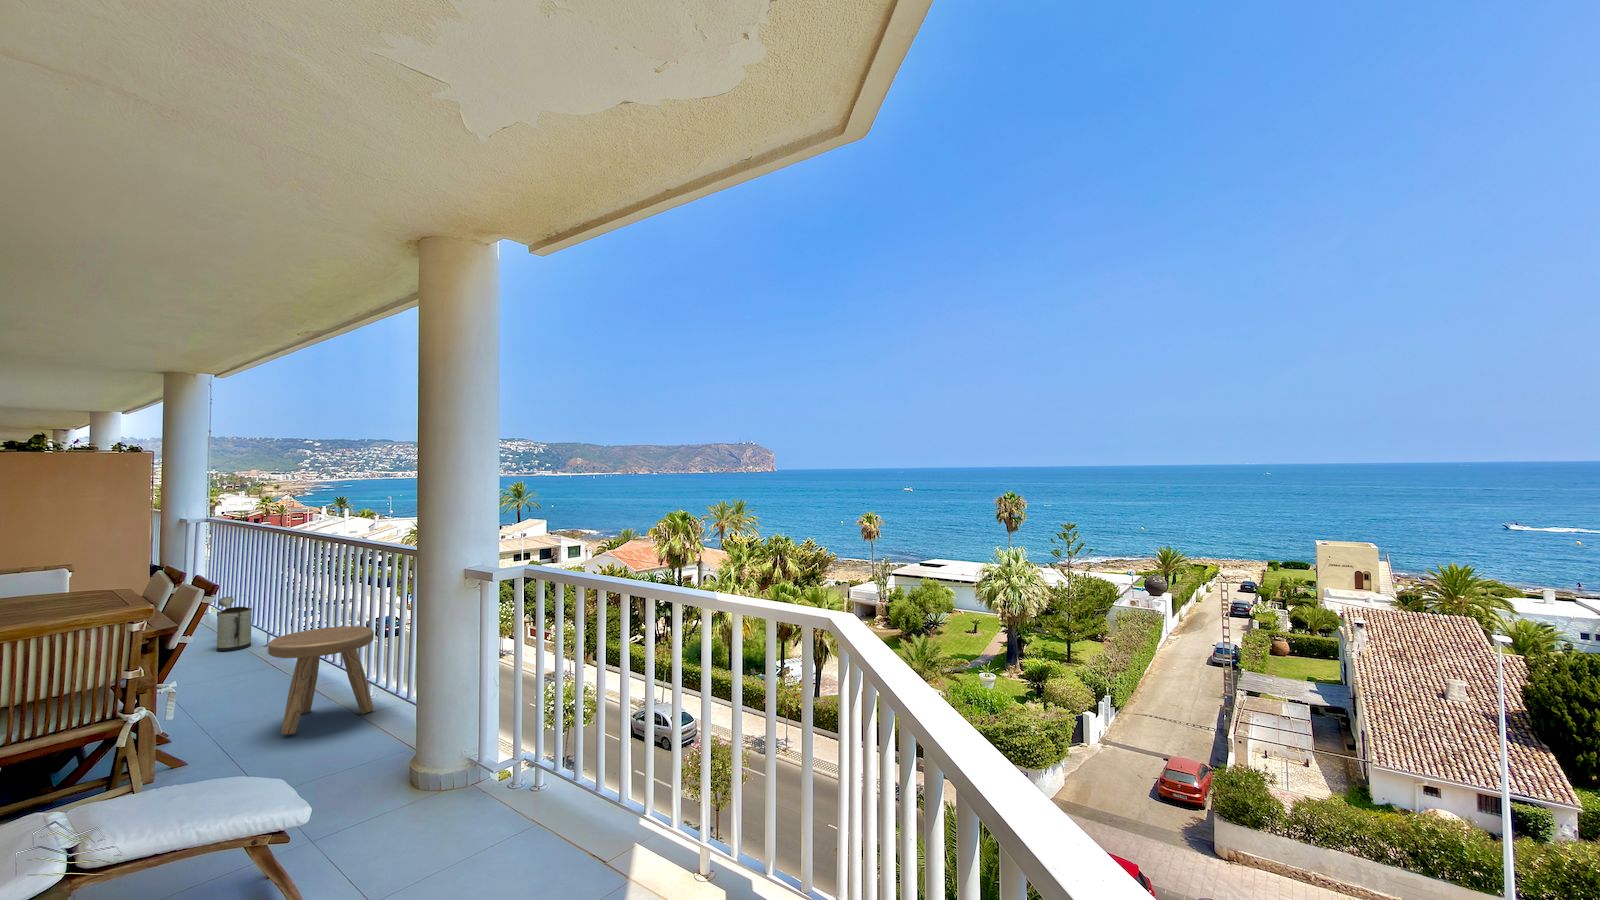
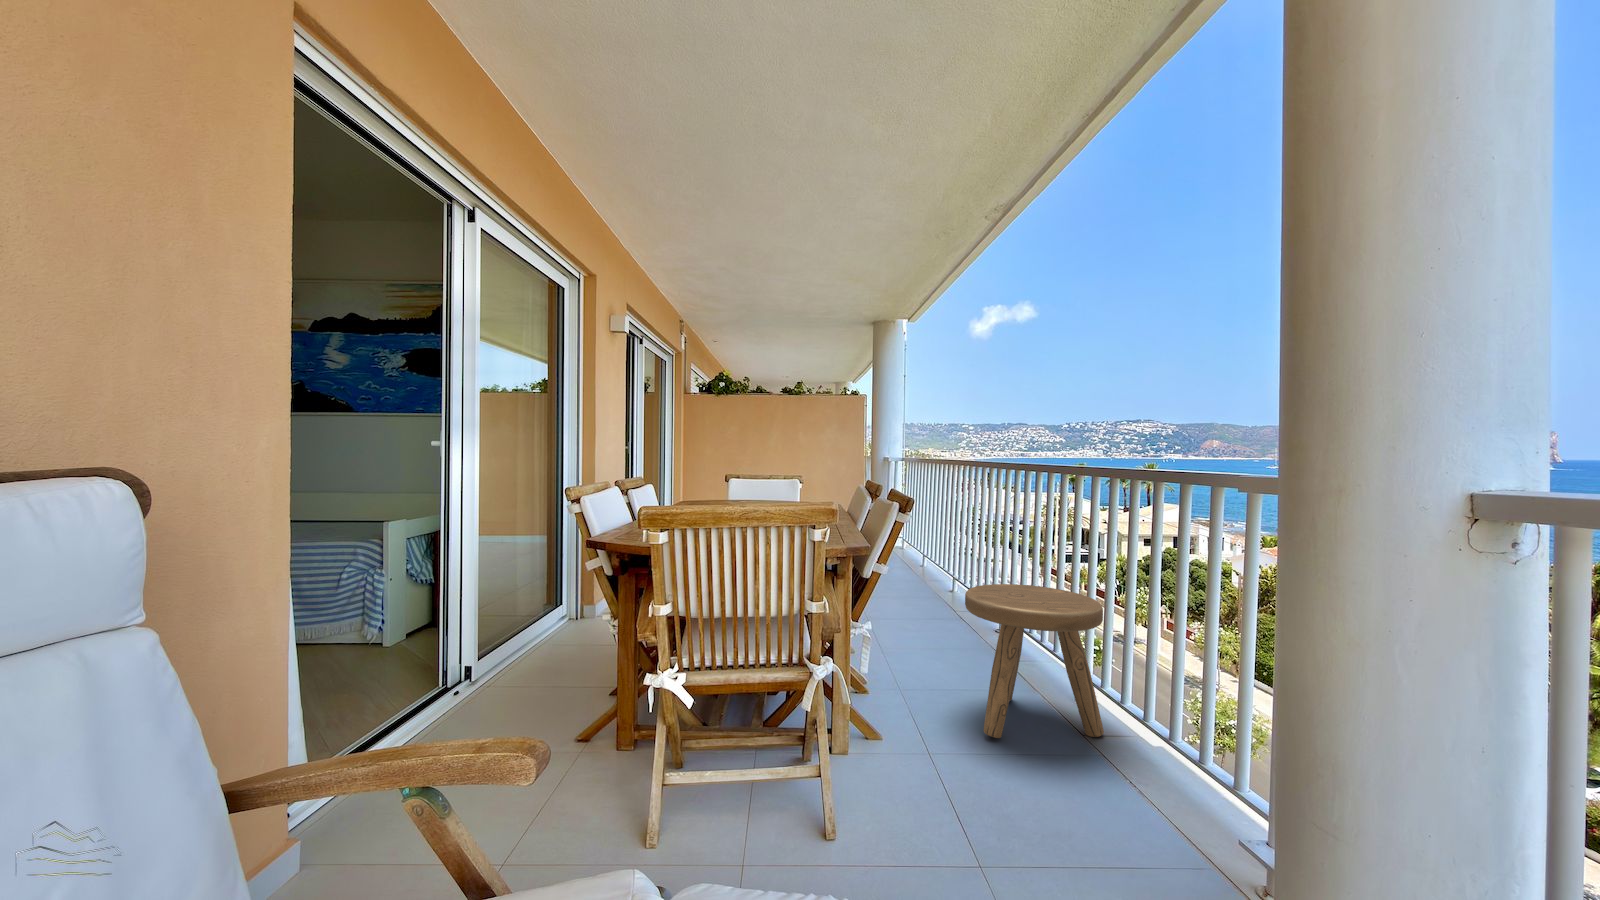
watering can: present [217,597,252,651] -> none [910,533,938,588]

